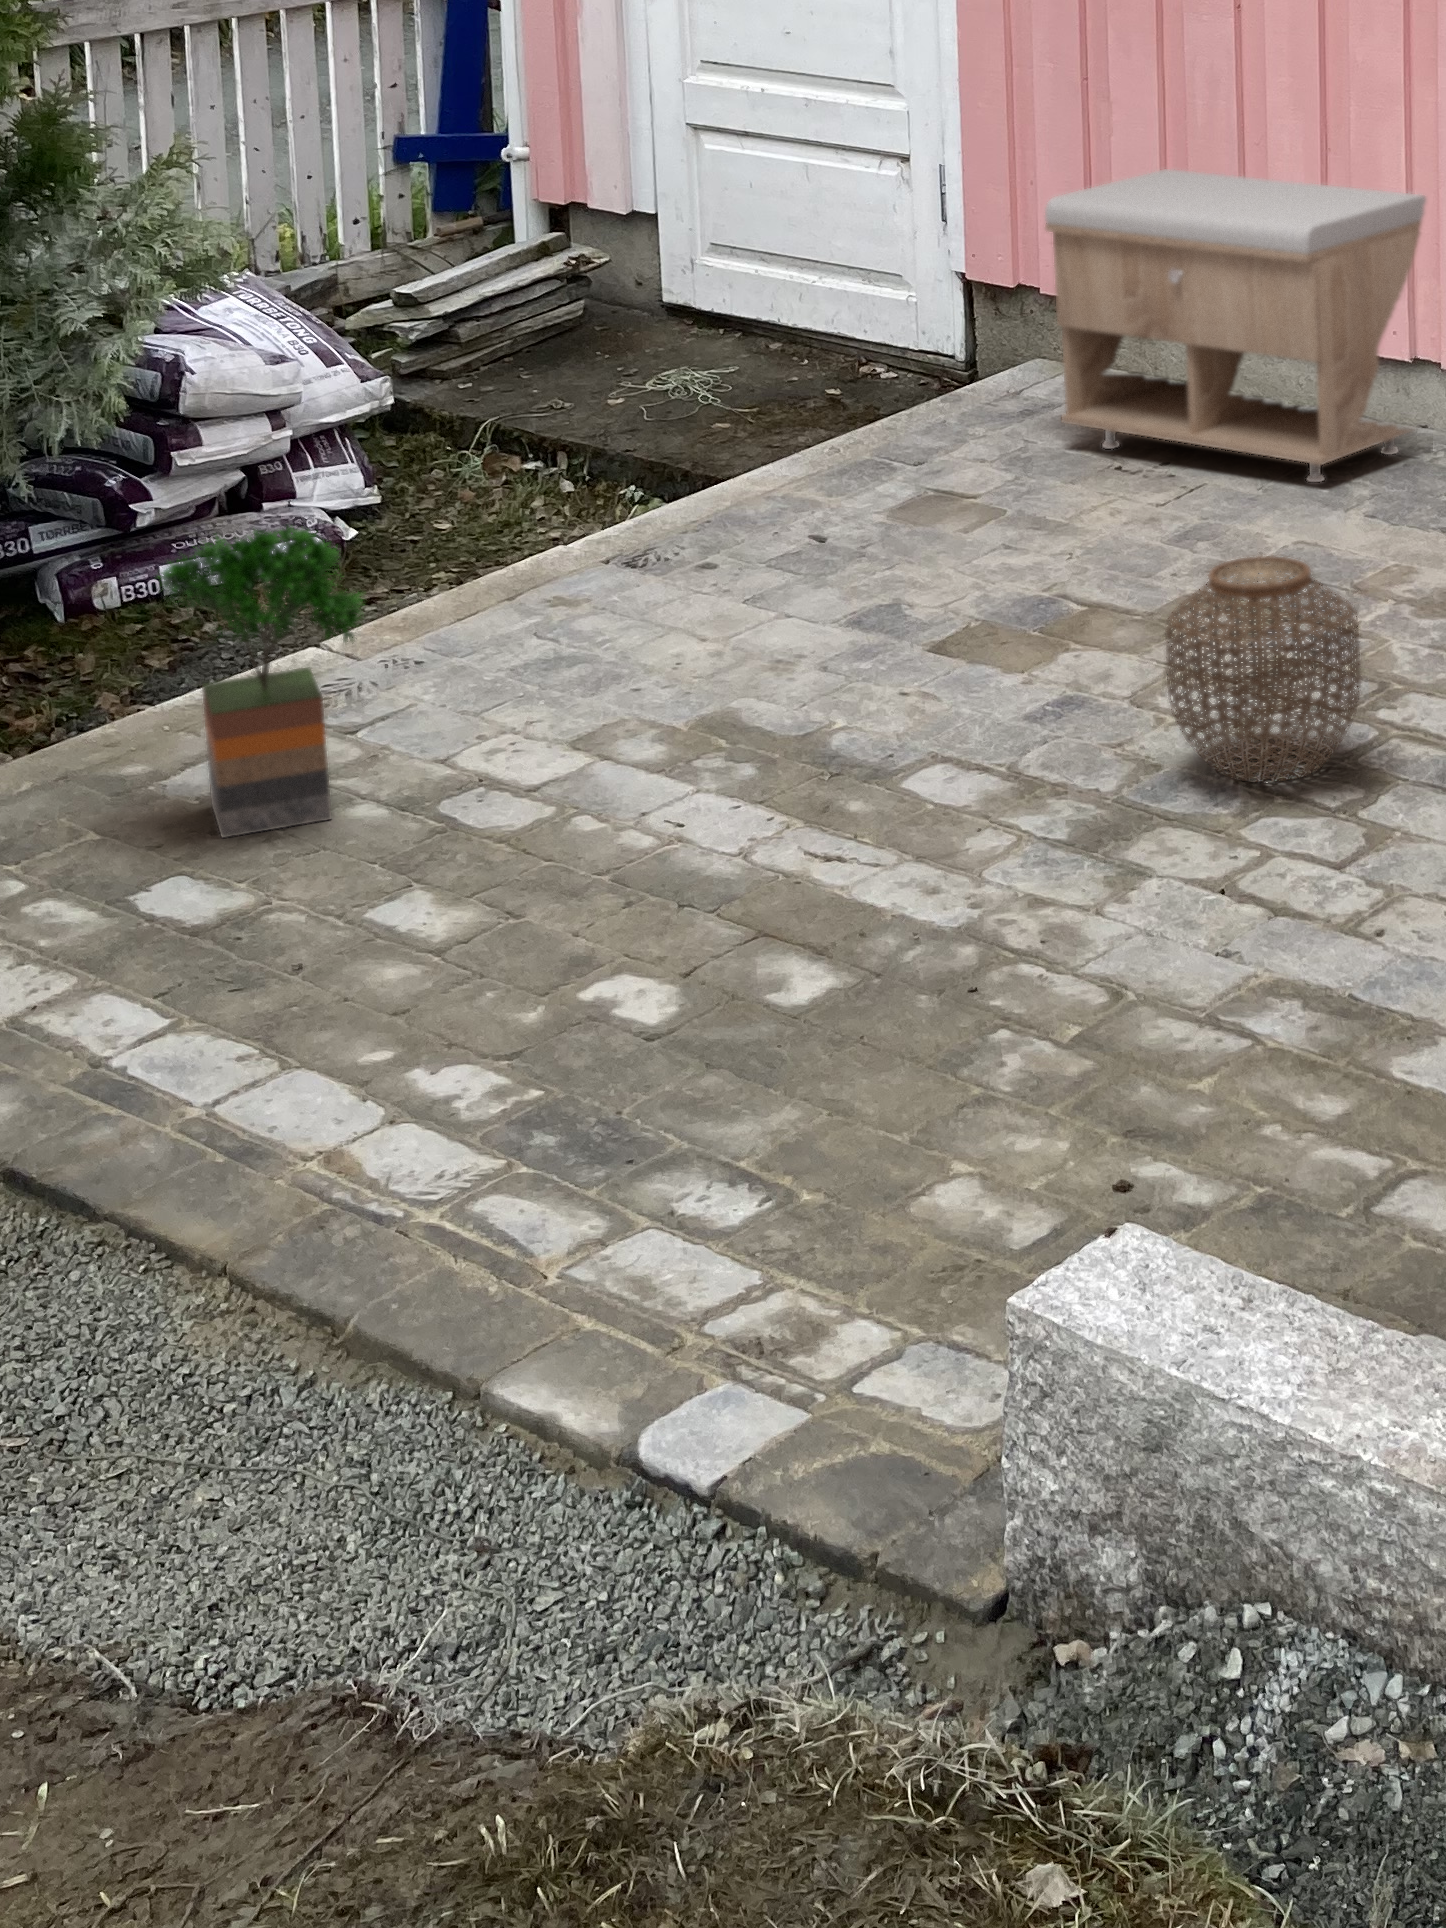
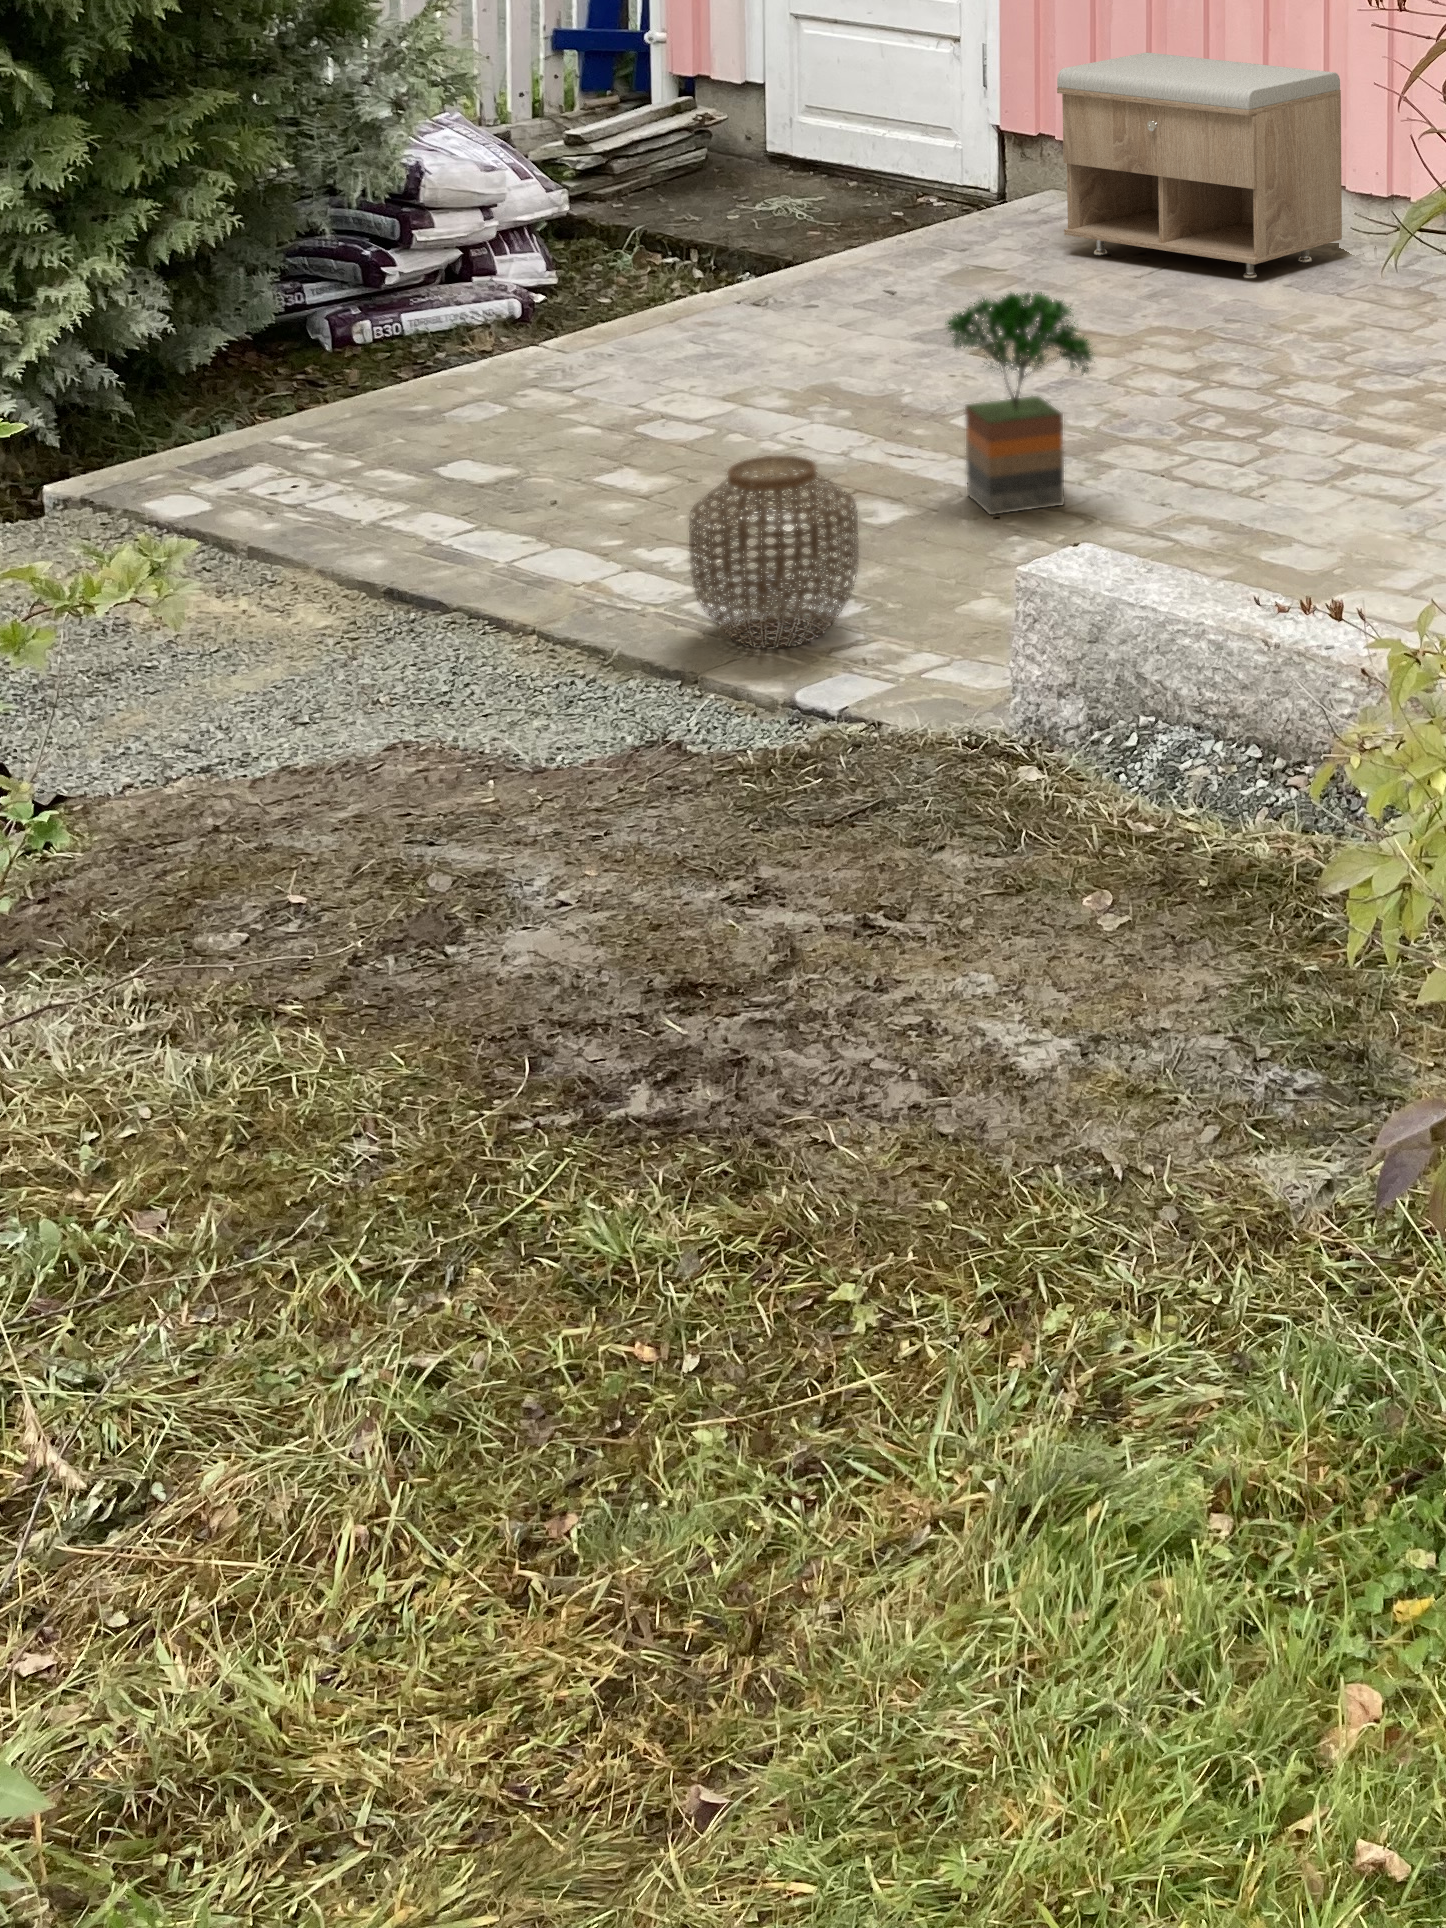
potted tree: present [158,525,362,838] -> present [945,292,1095,515]
woven basket: present [1165,556,1360,782] -> present [689,456,858,648]

